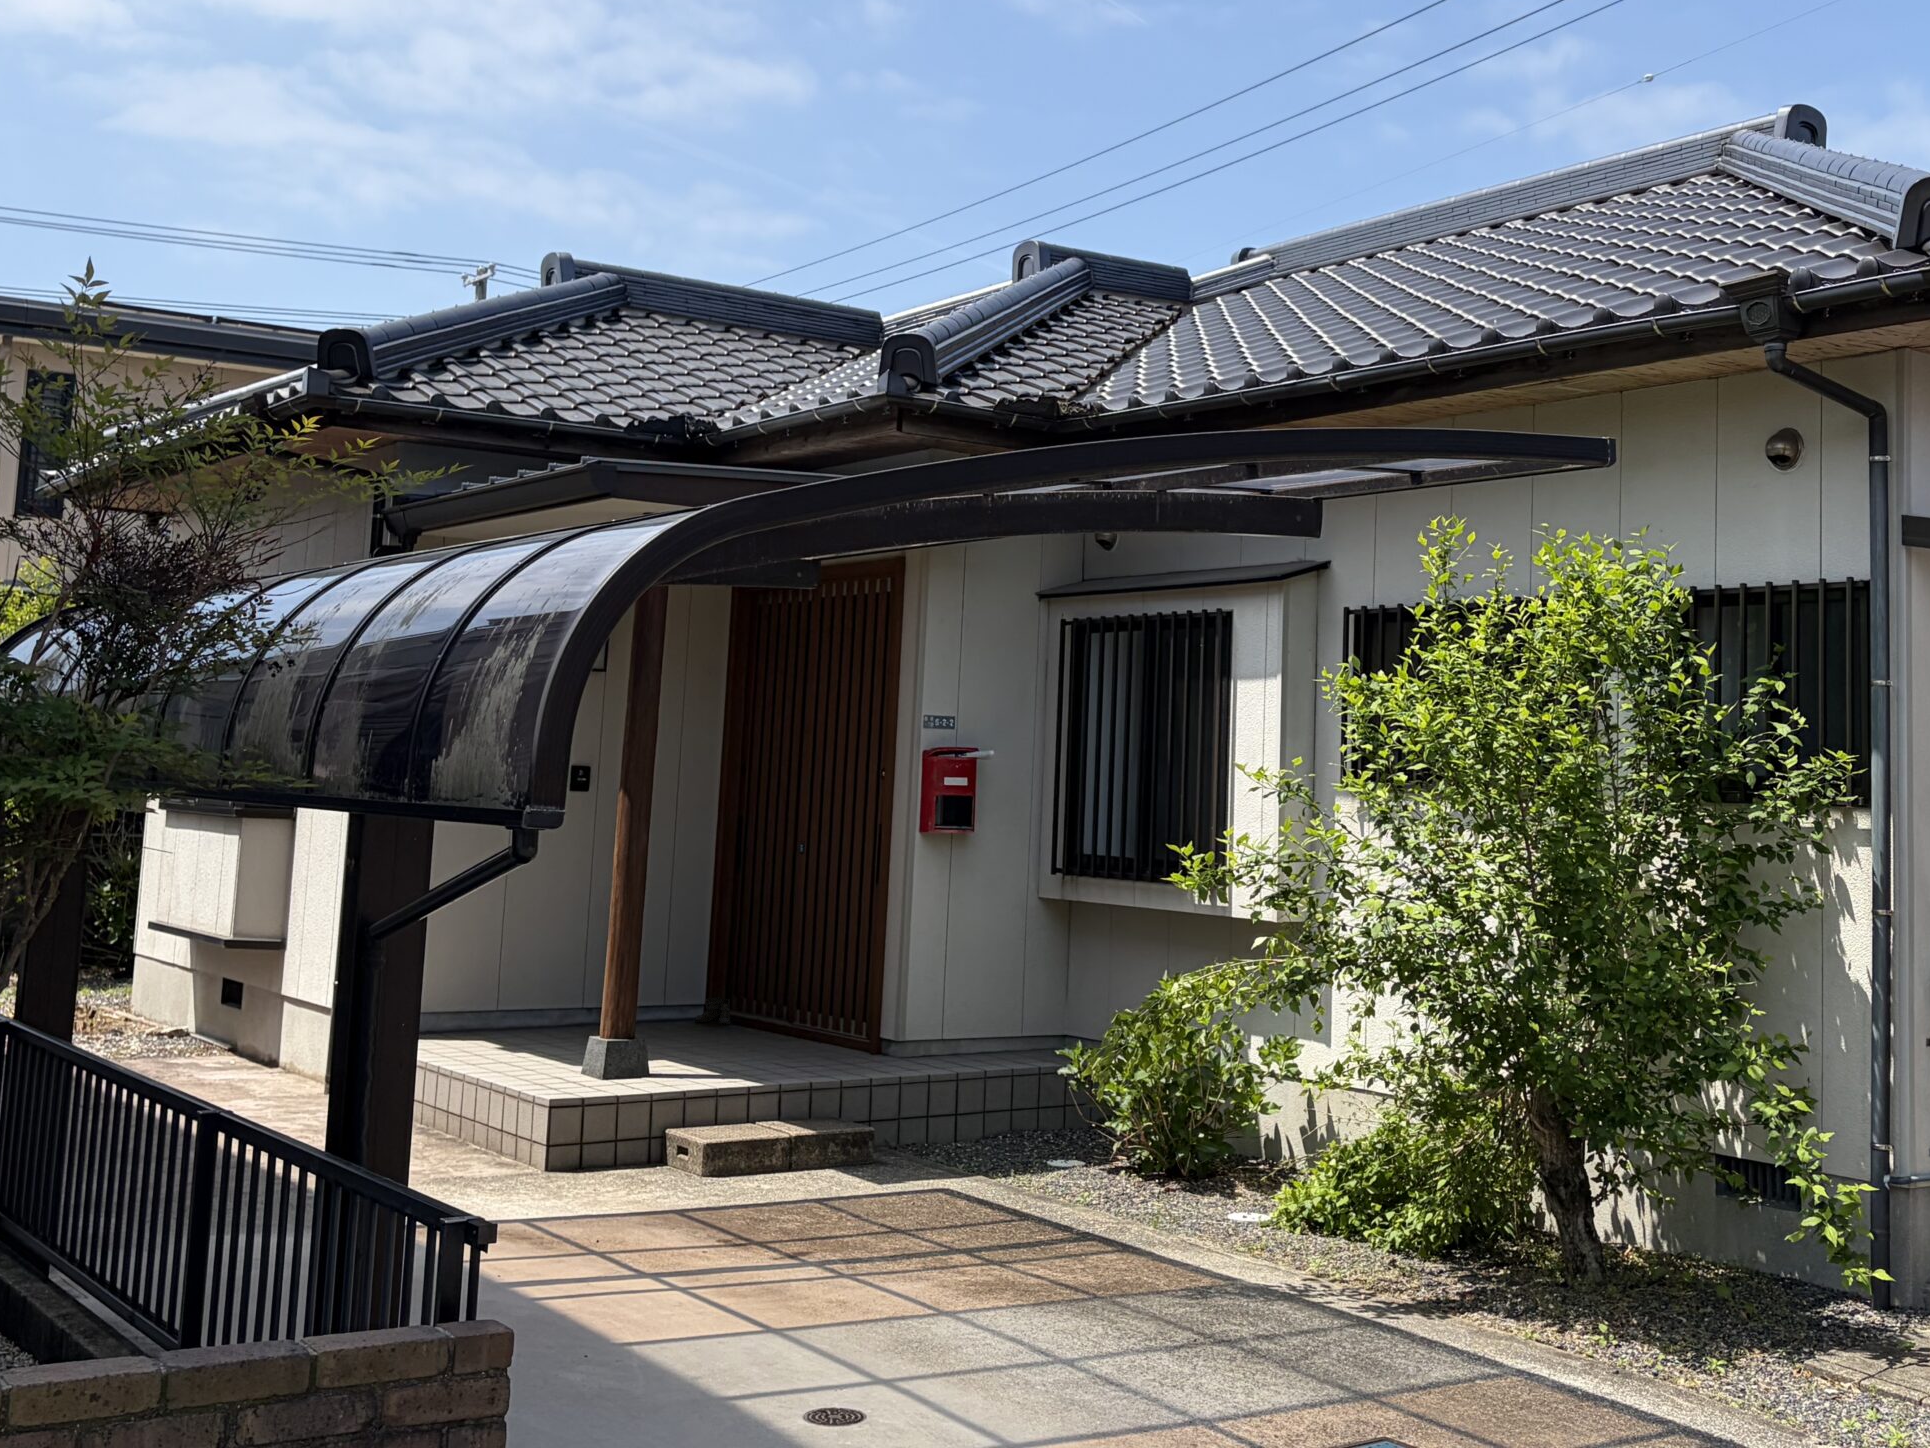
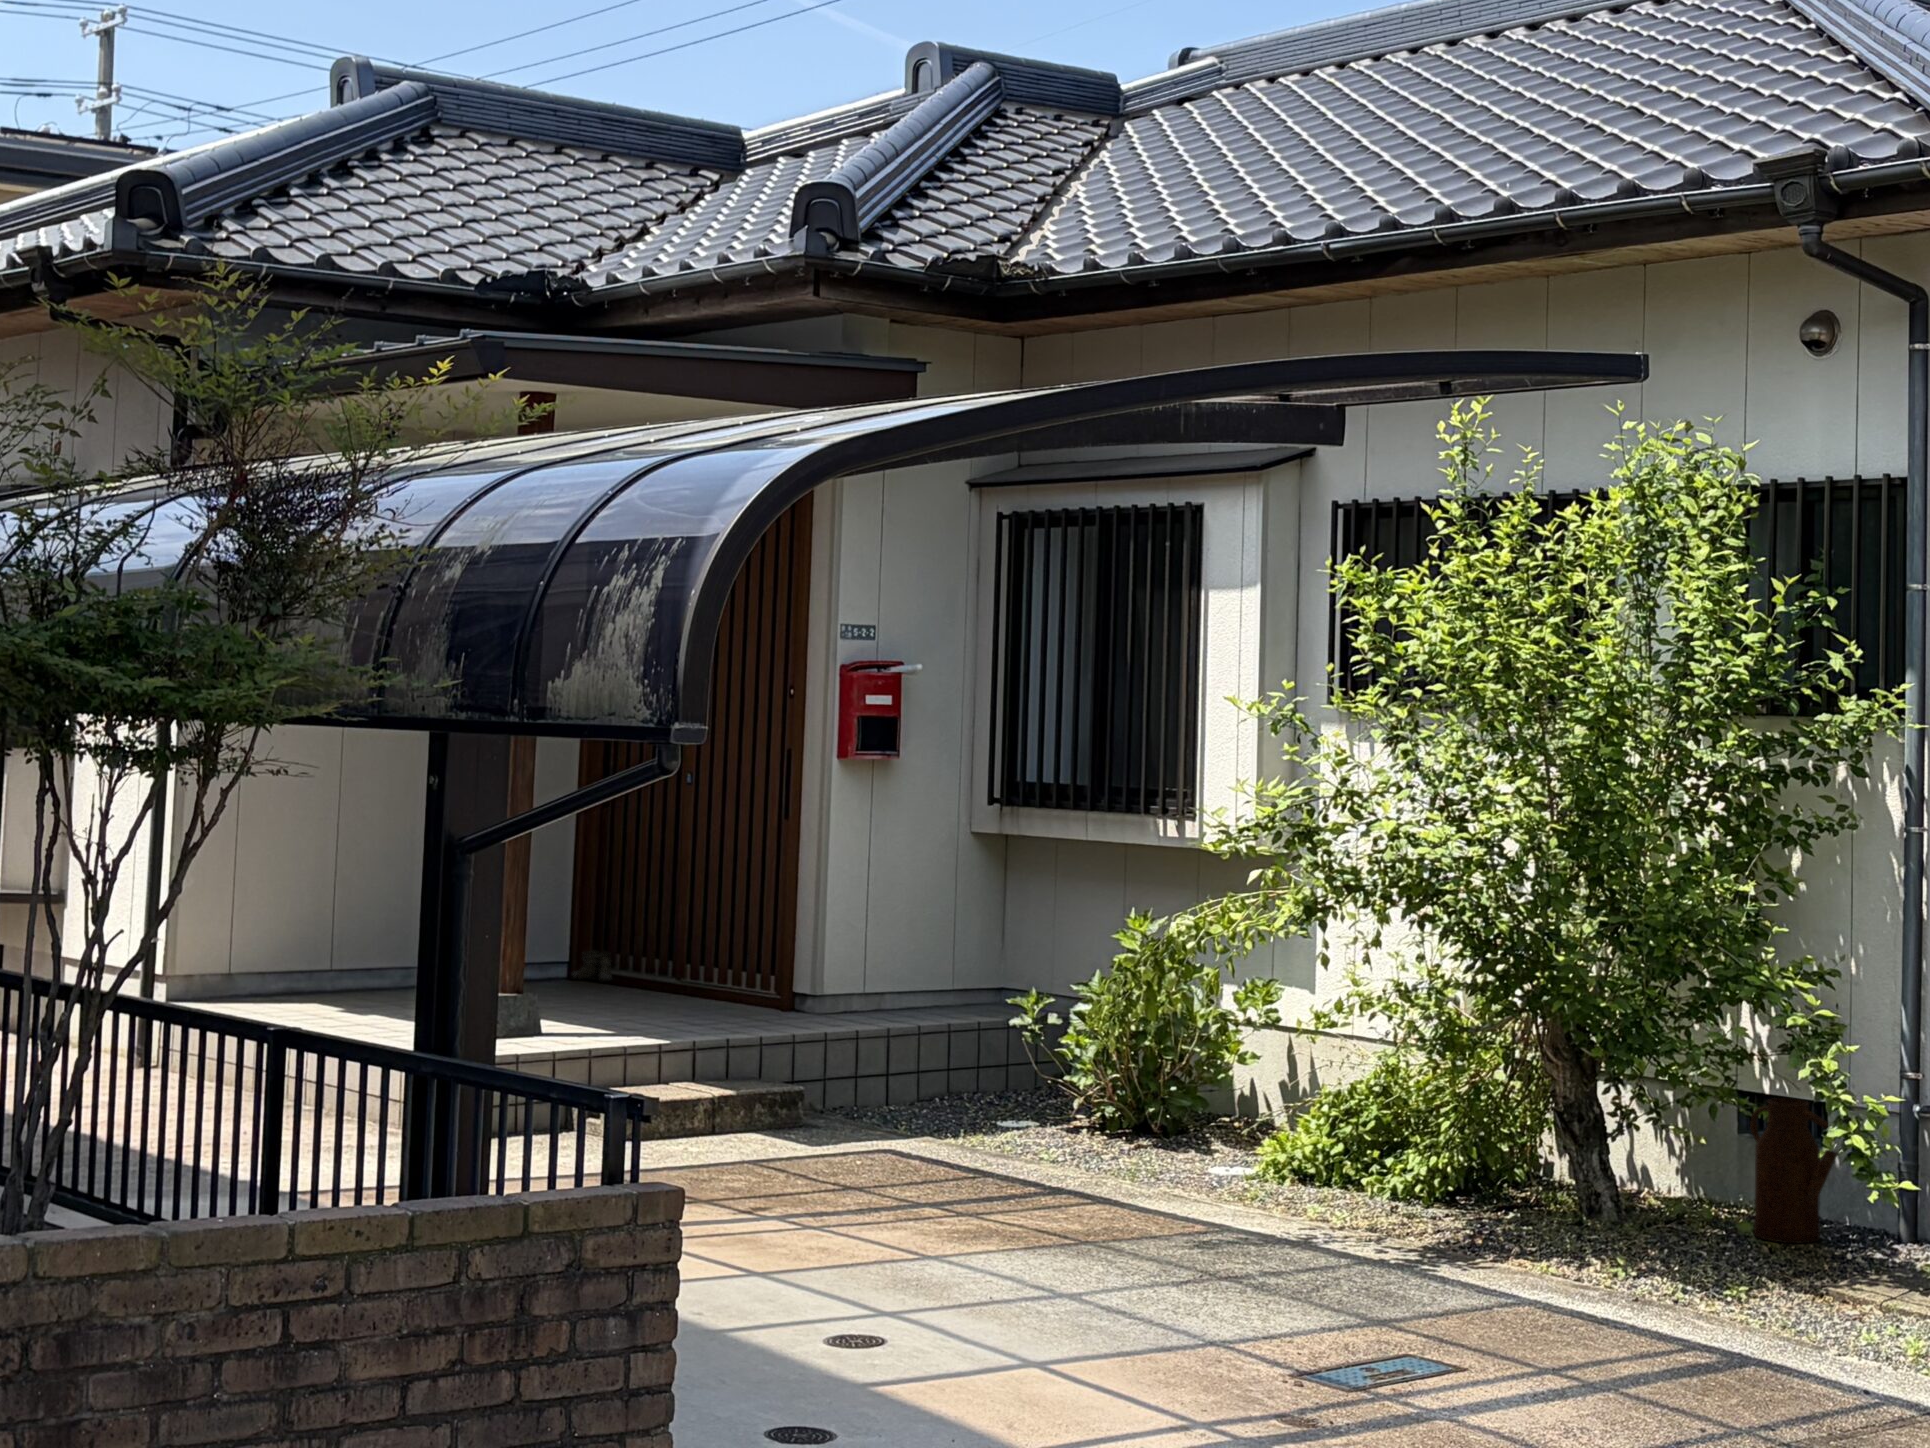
watering can: none [1729,1166,1830,1309] -> present [1750,1098,1838,1243]

